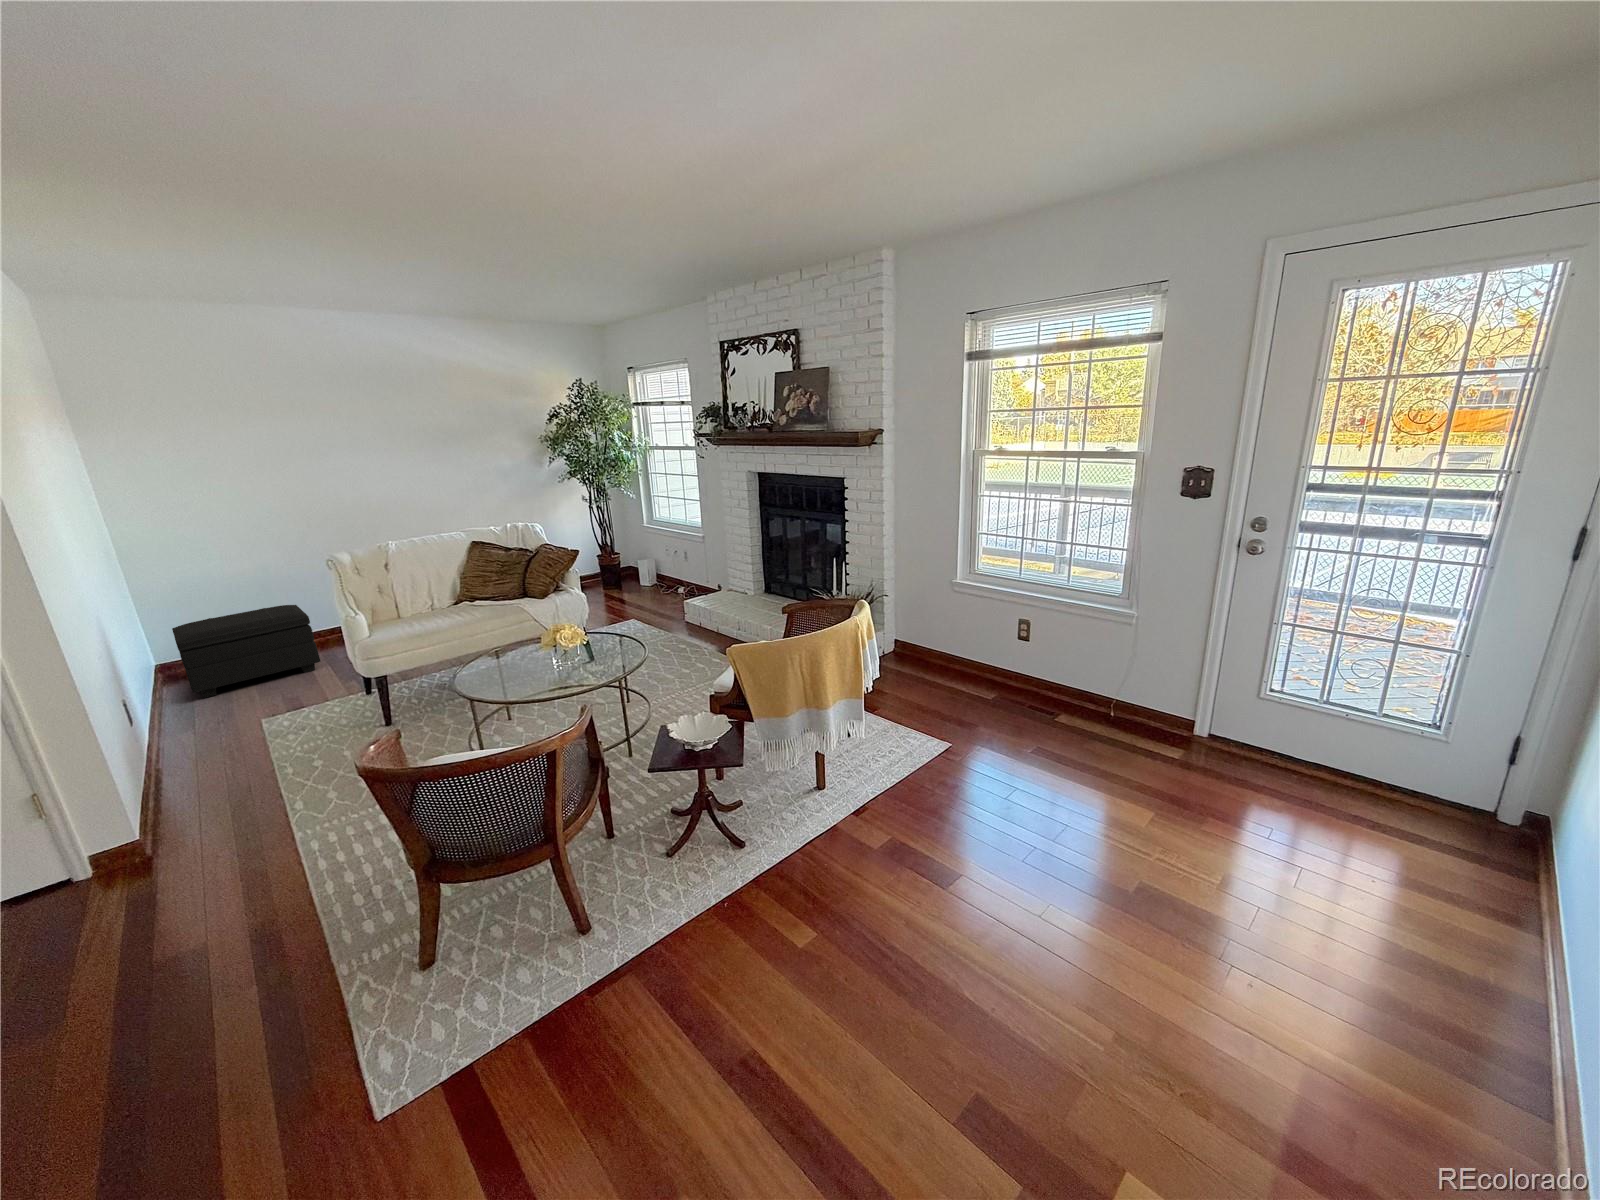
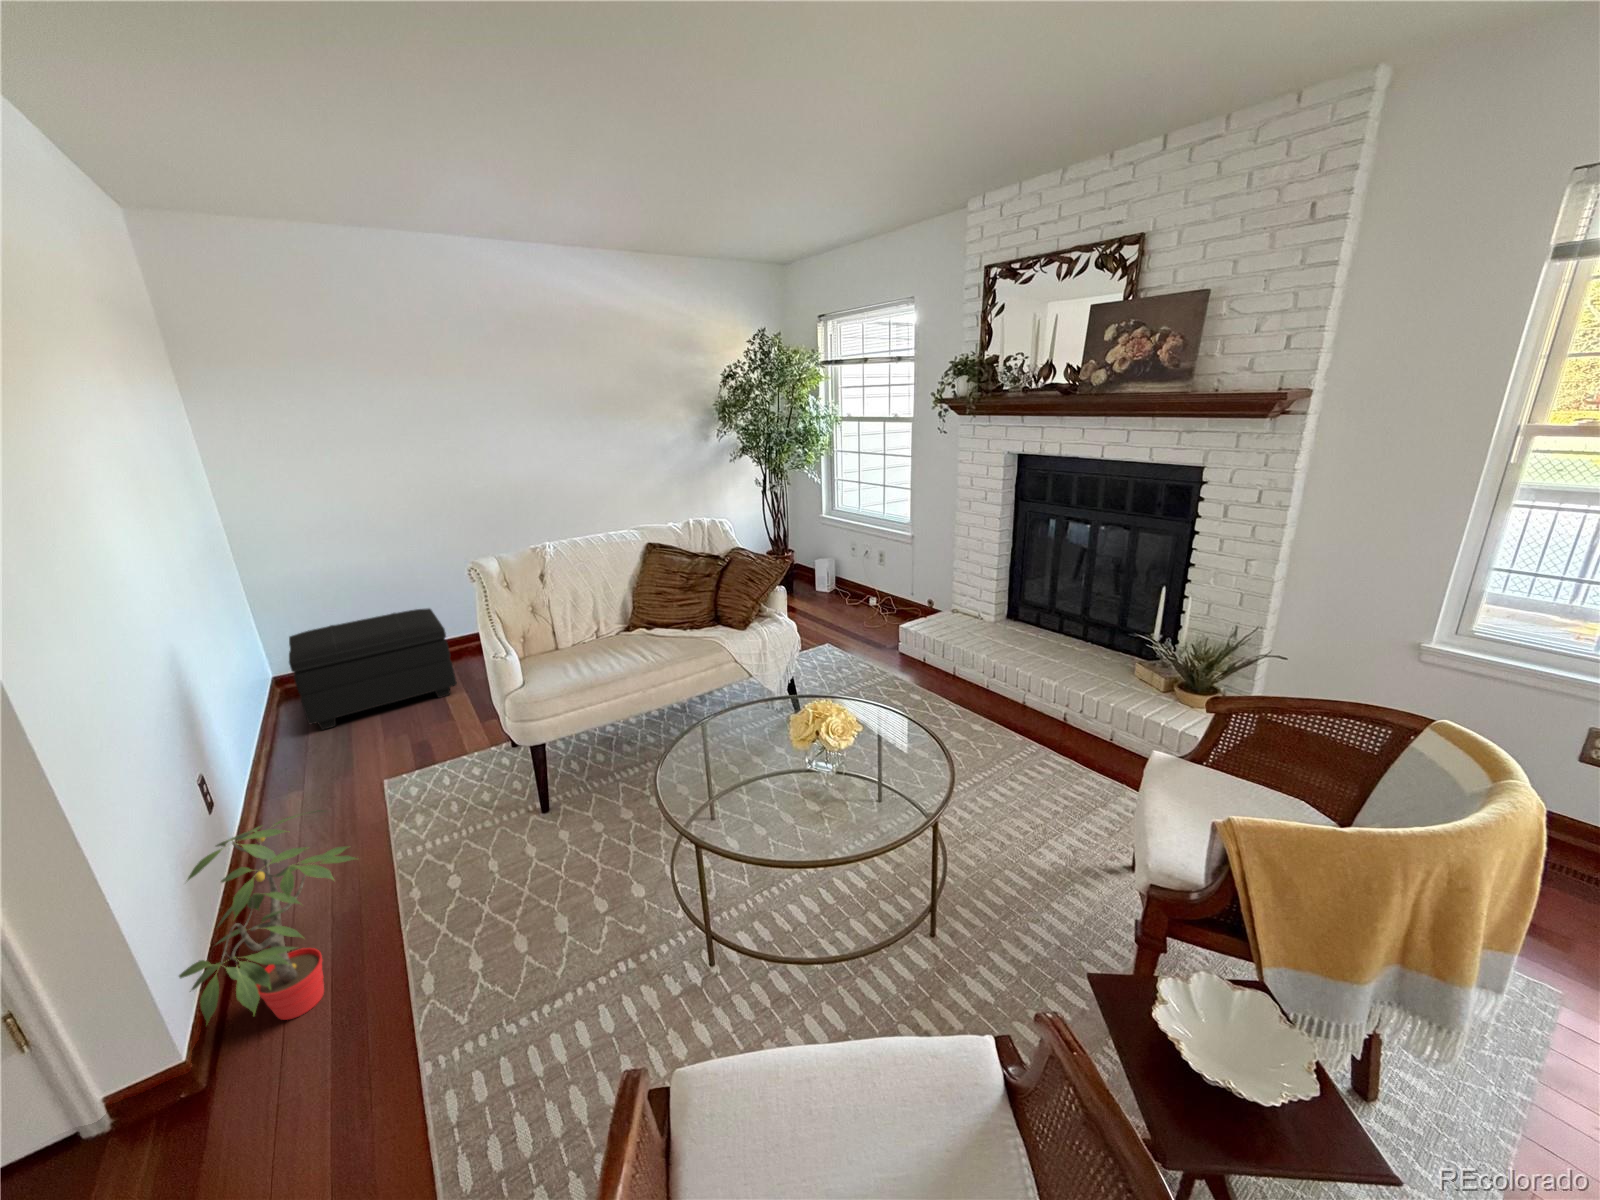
potted plant: none [135,706,250,828] -> present [179,810,355,1025]

